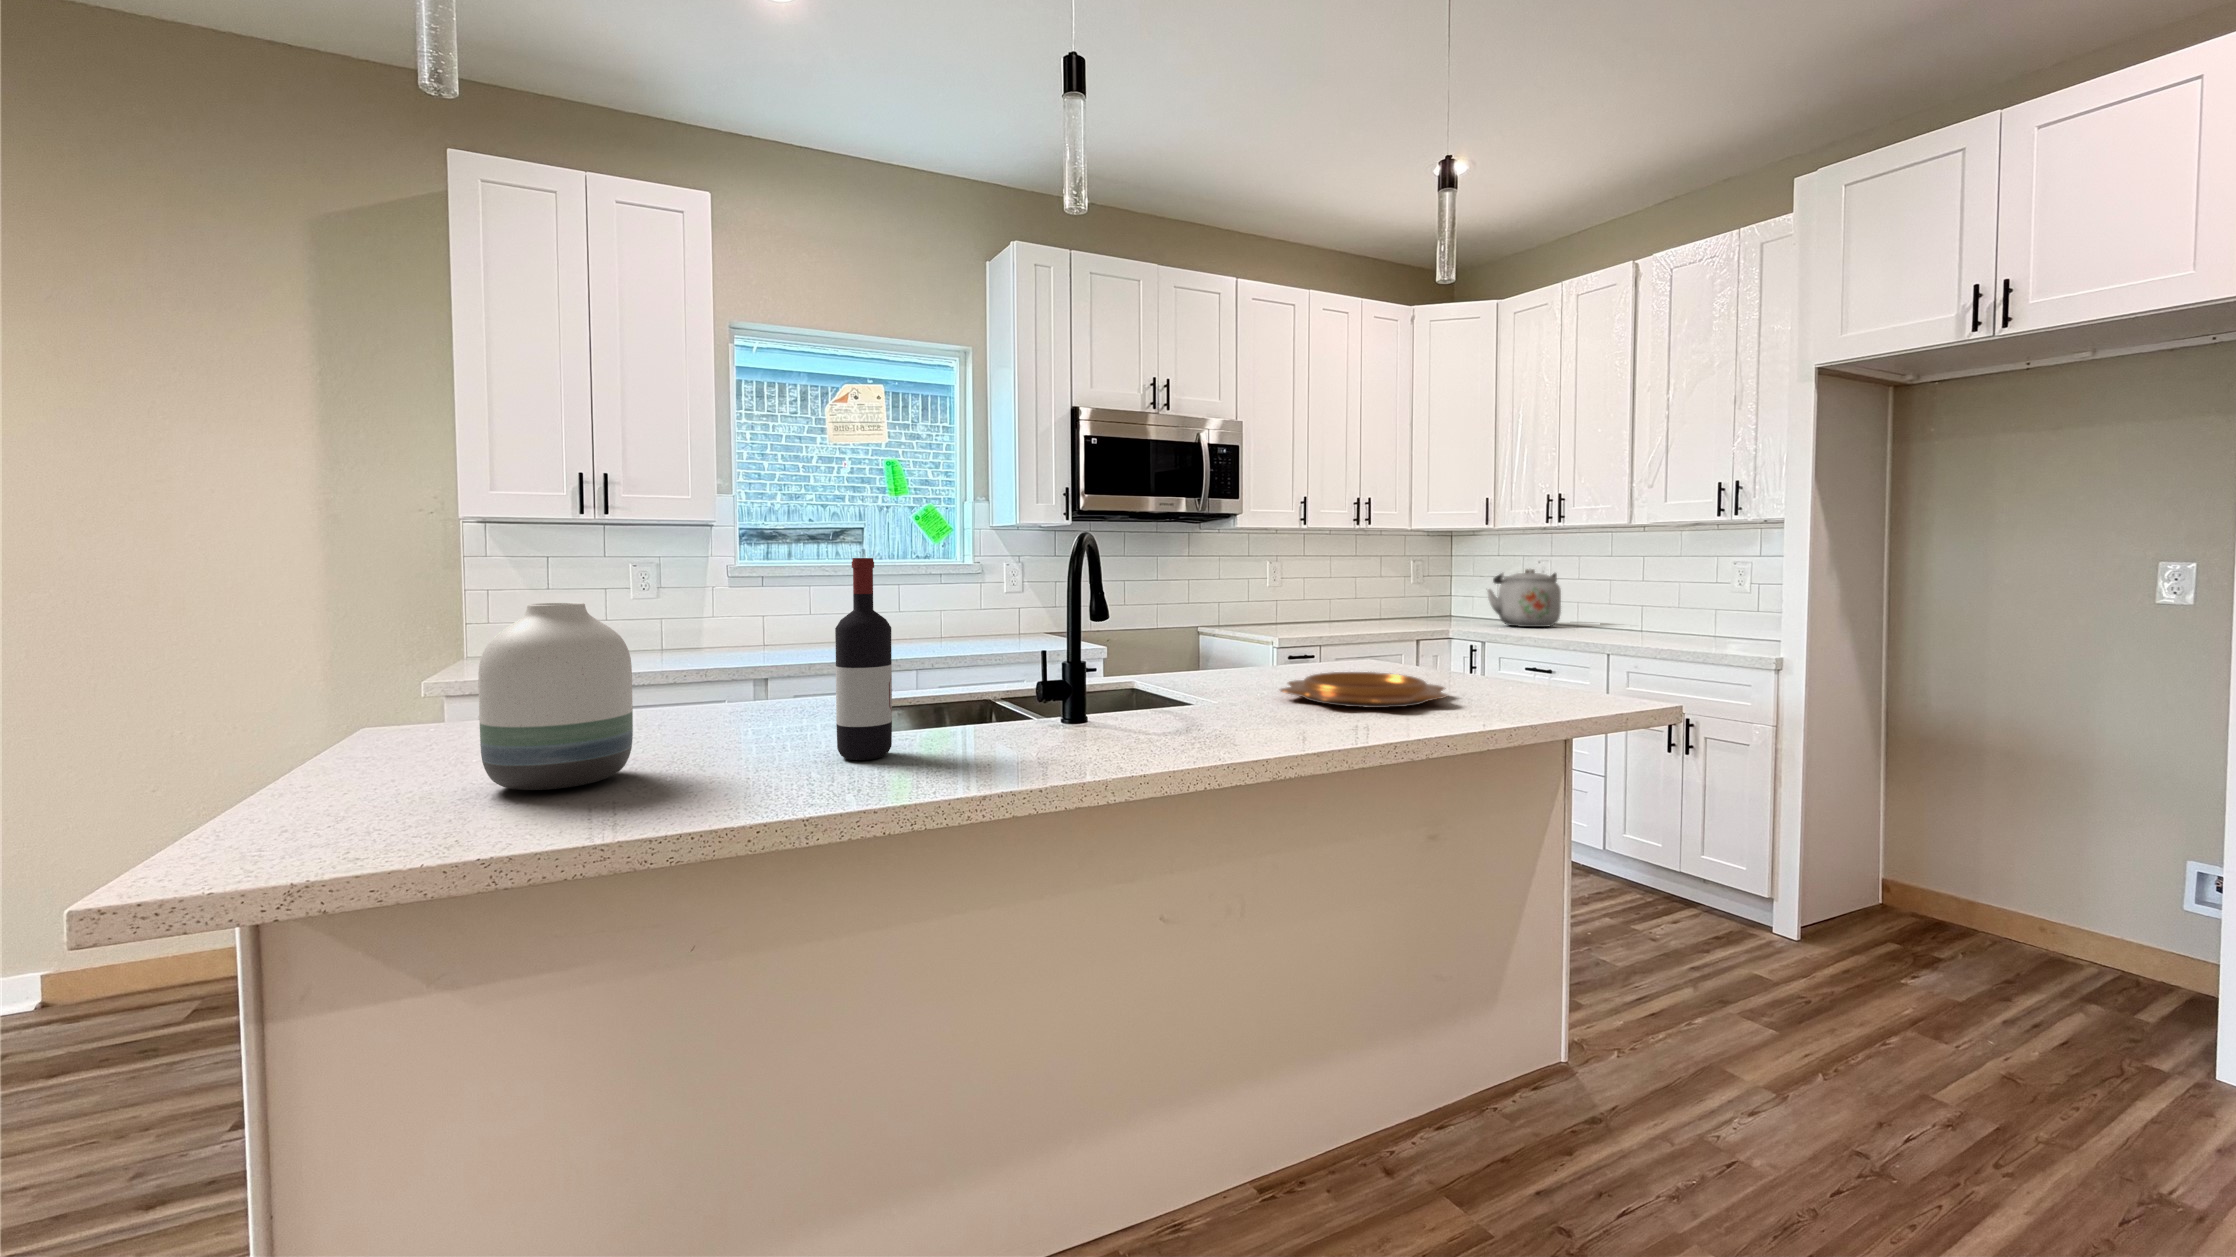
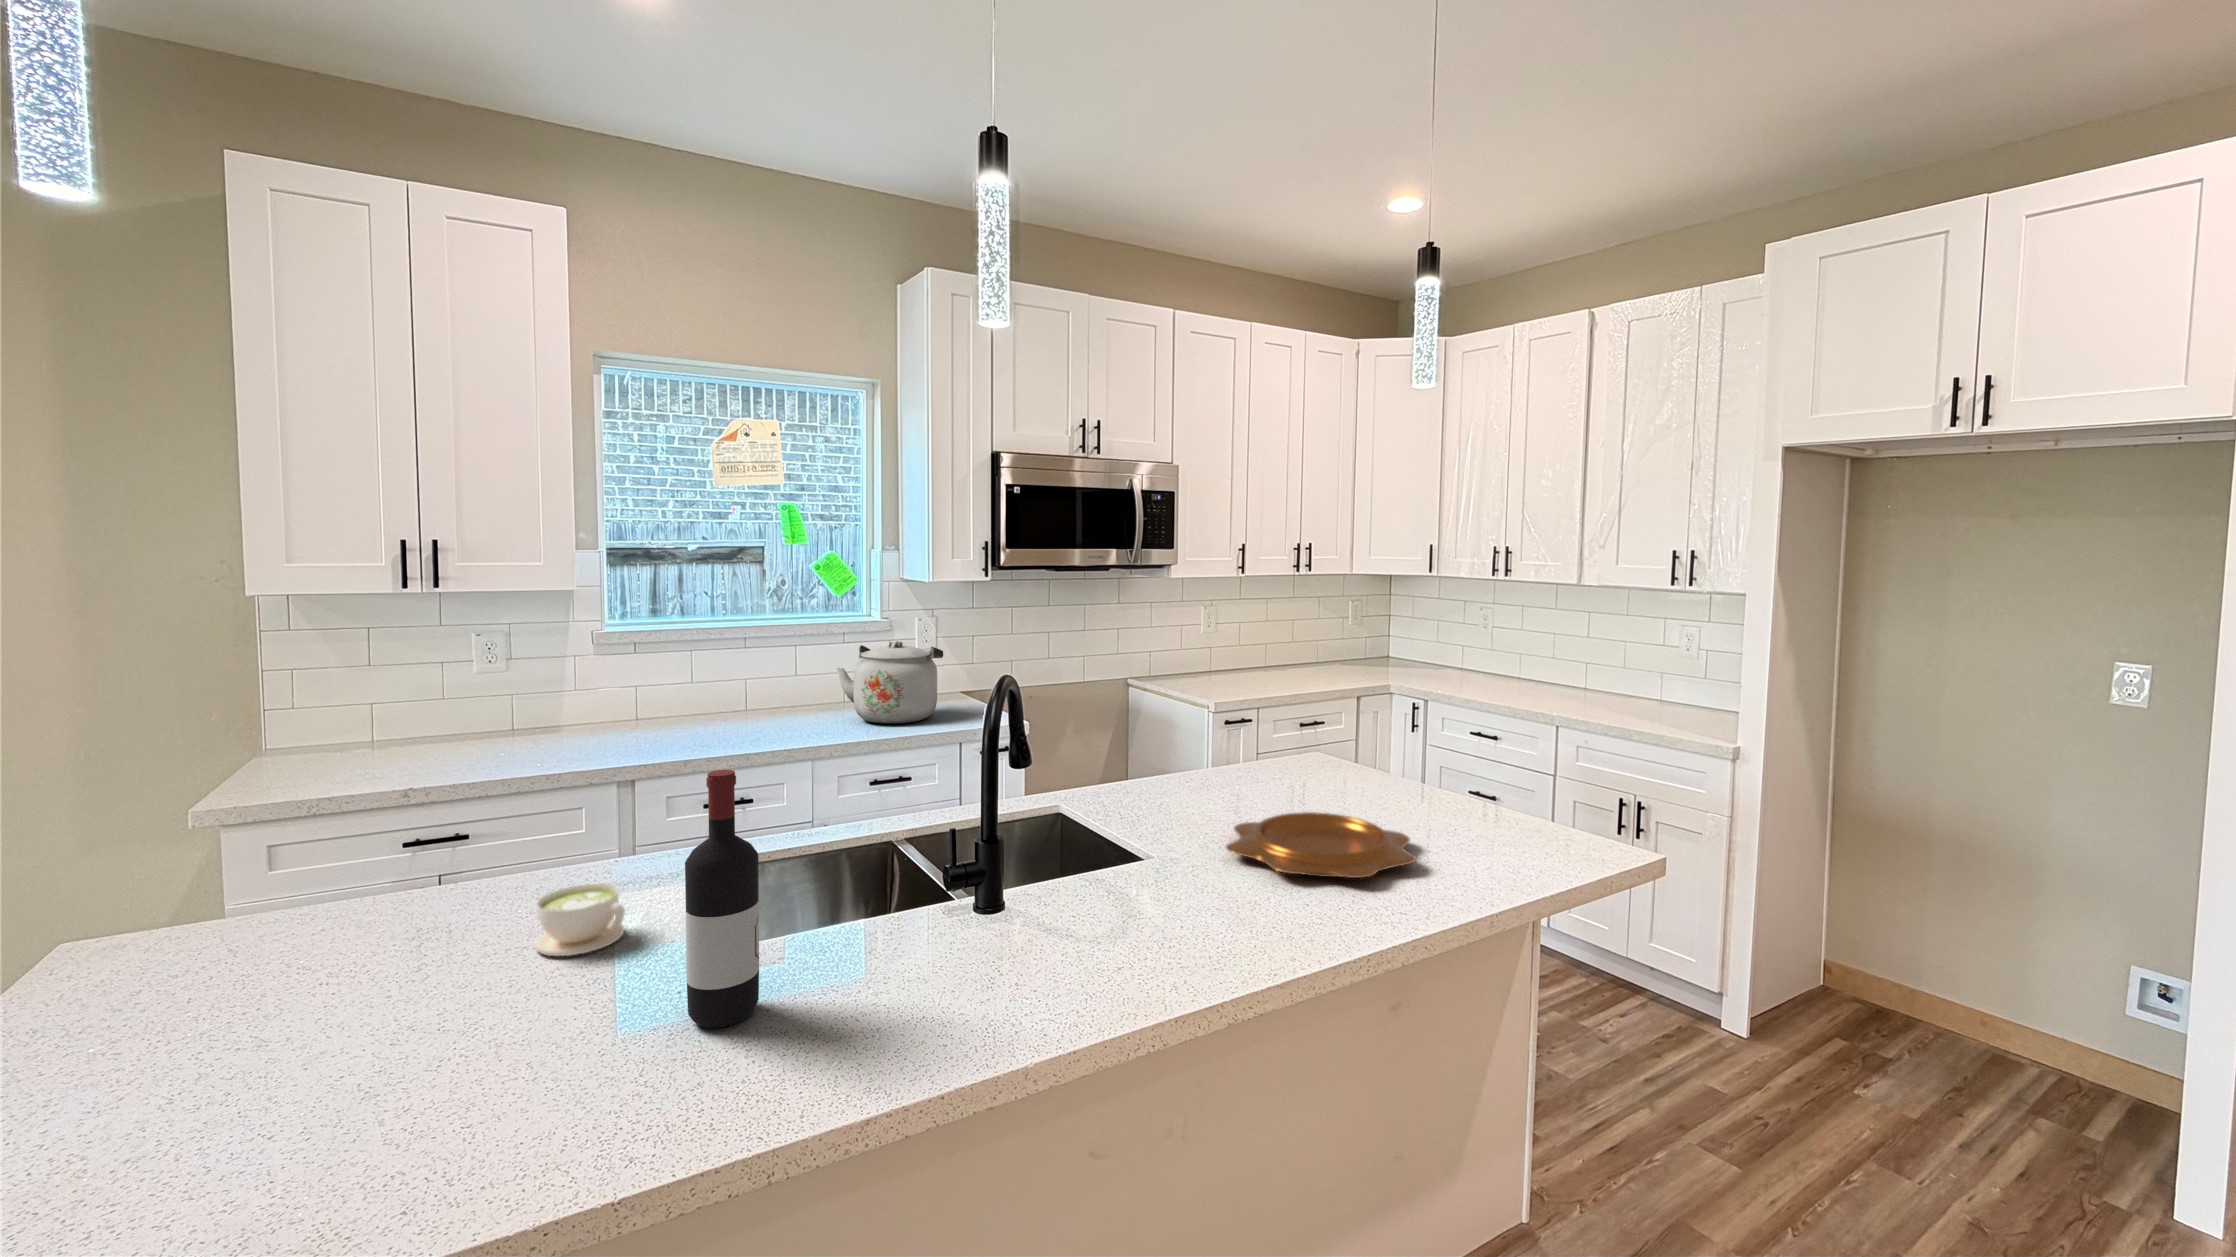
kettle: present [1487,569,1561,627] -> present [837,641,943,724]
vase: present [478,603,633,790] -> none [173,865,405,1140]
coffee cup: none [713,687,782,732] -> present [535,884,625,956]

